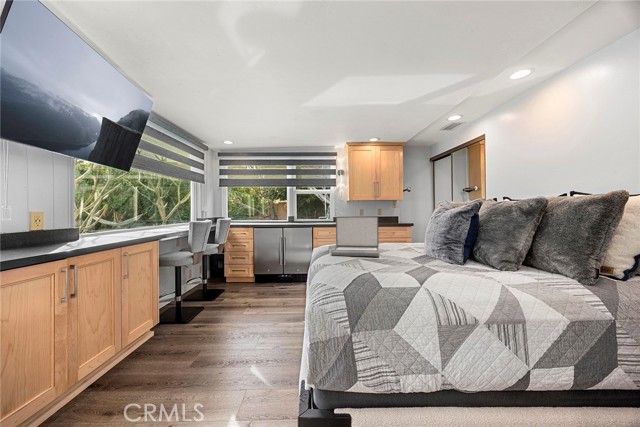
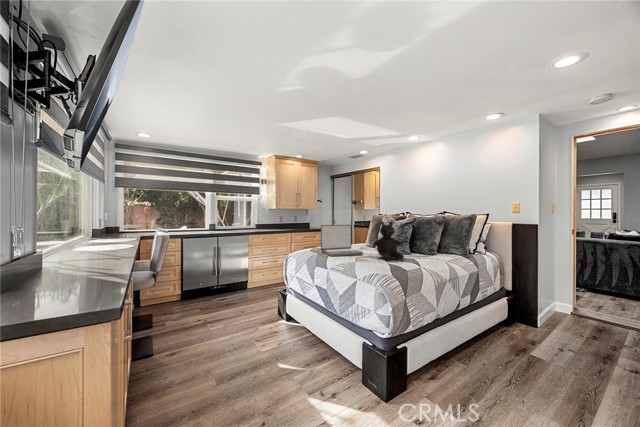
teddy bear: none [381,211,428,270] -> present [373,221,404,260]

